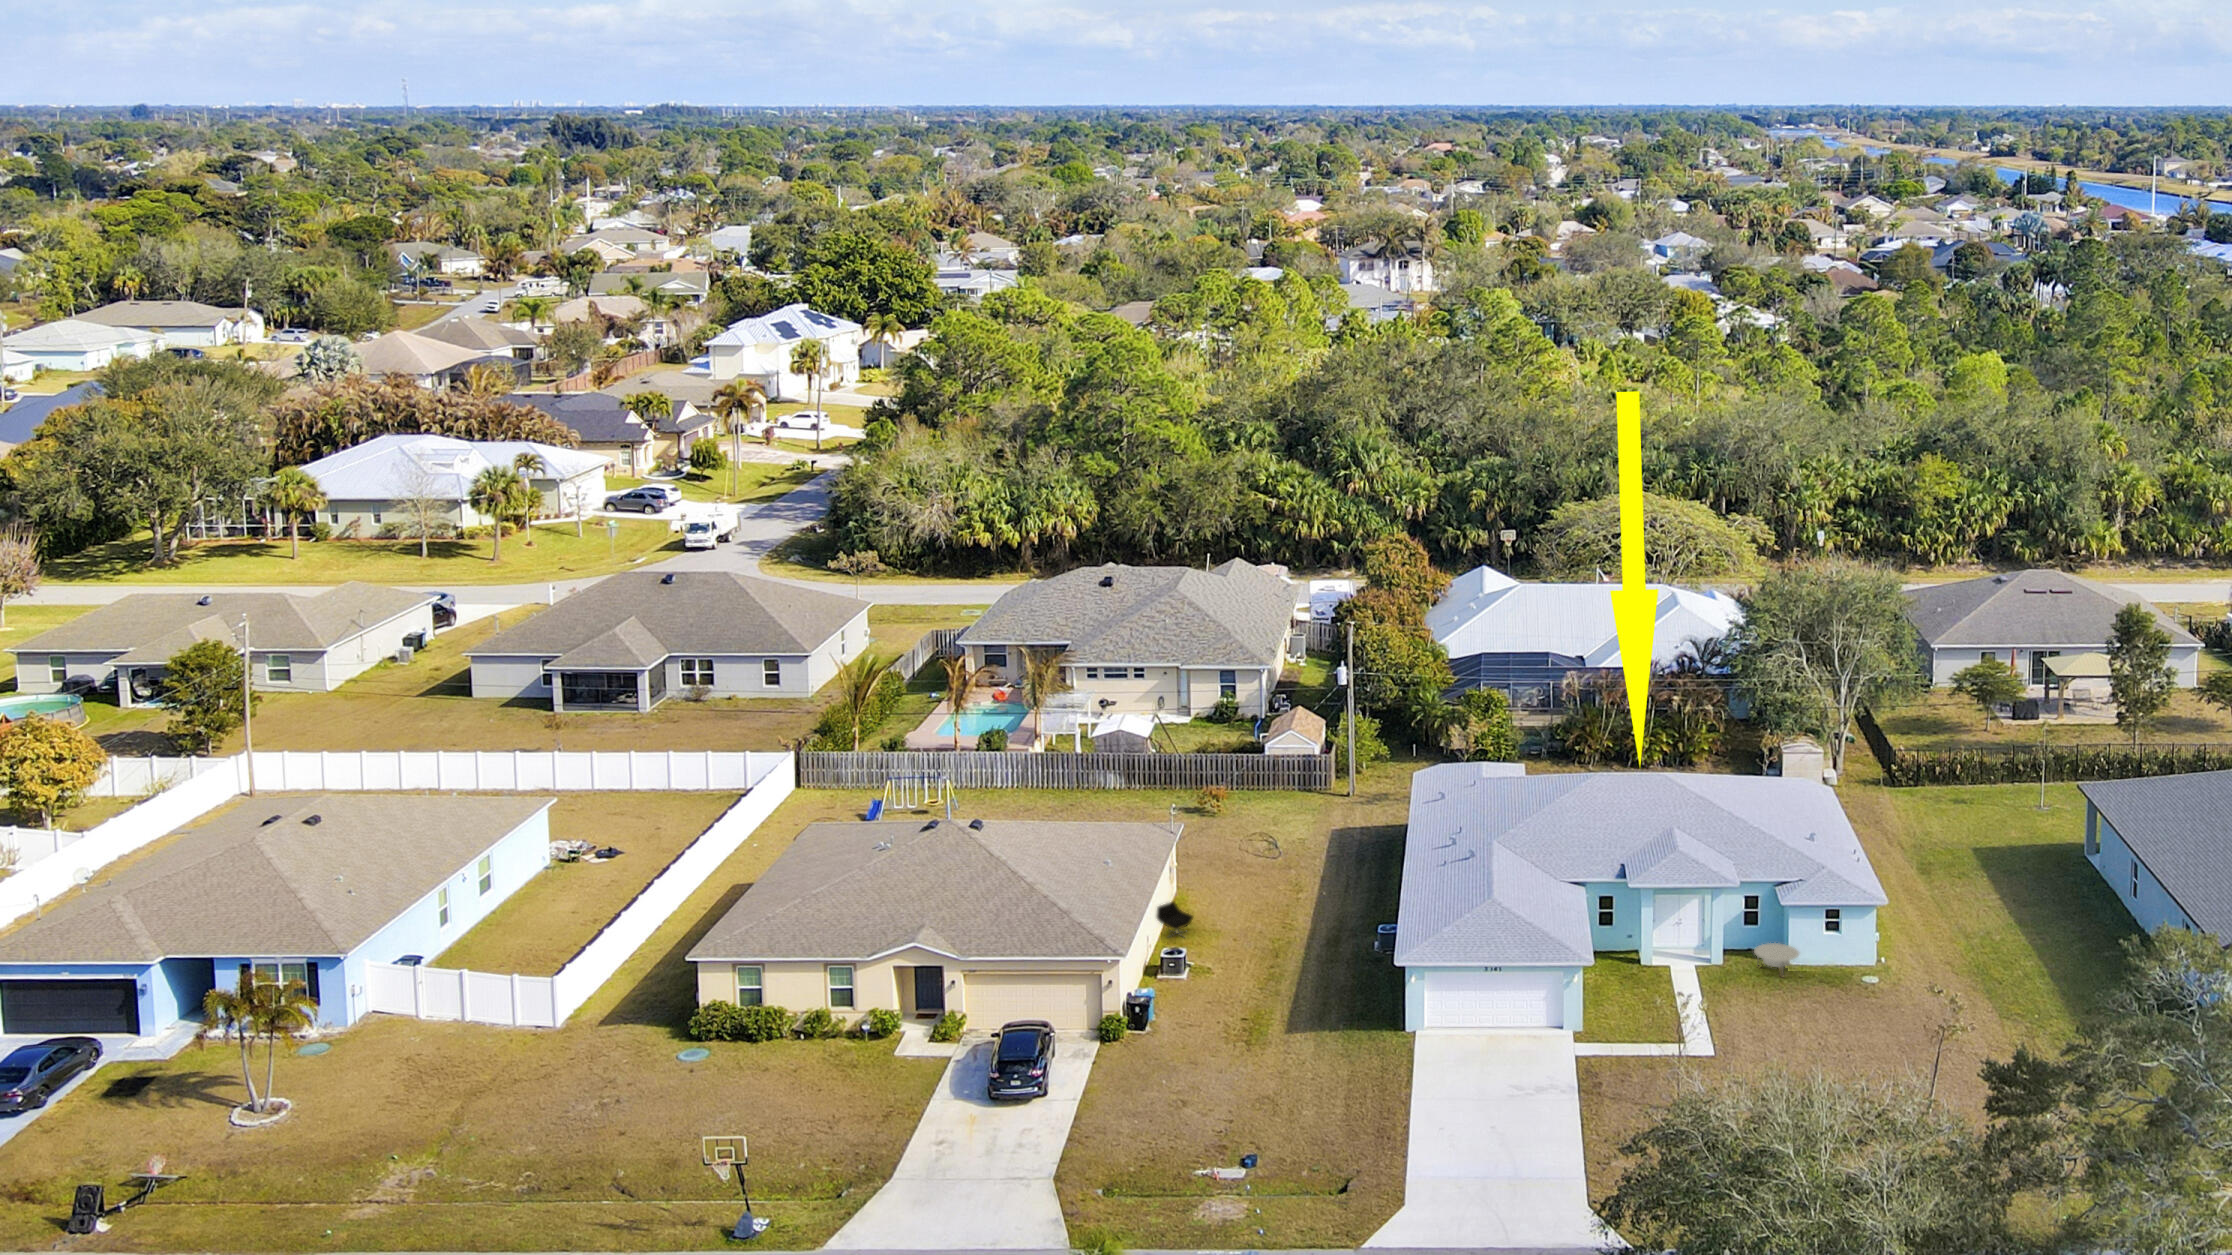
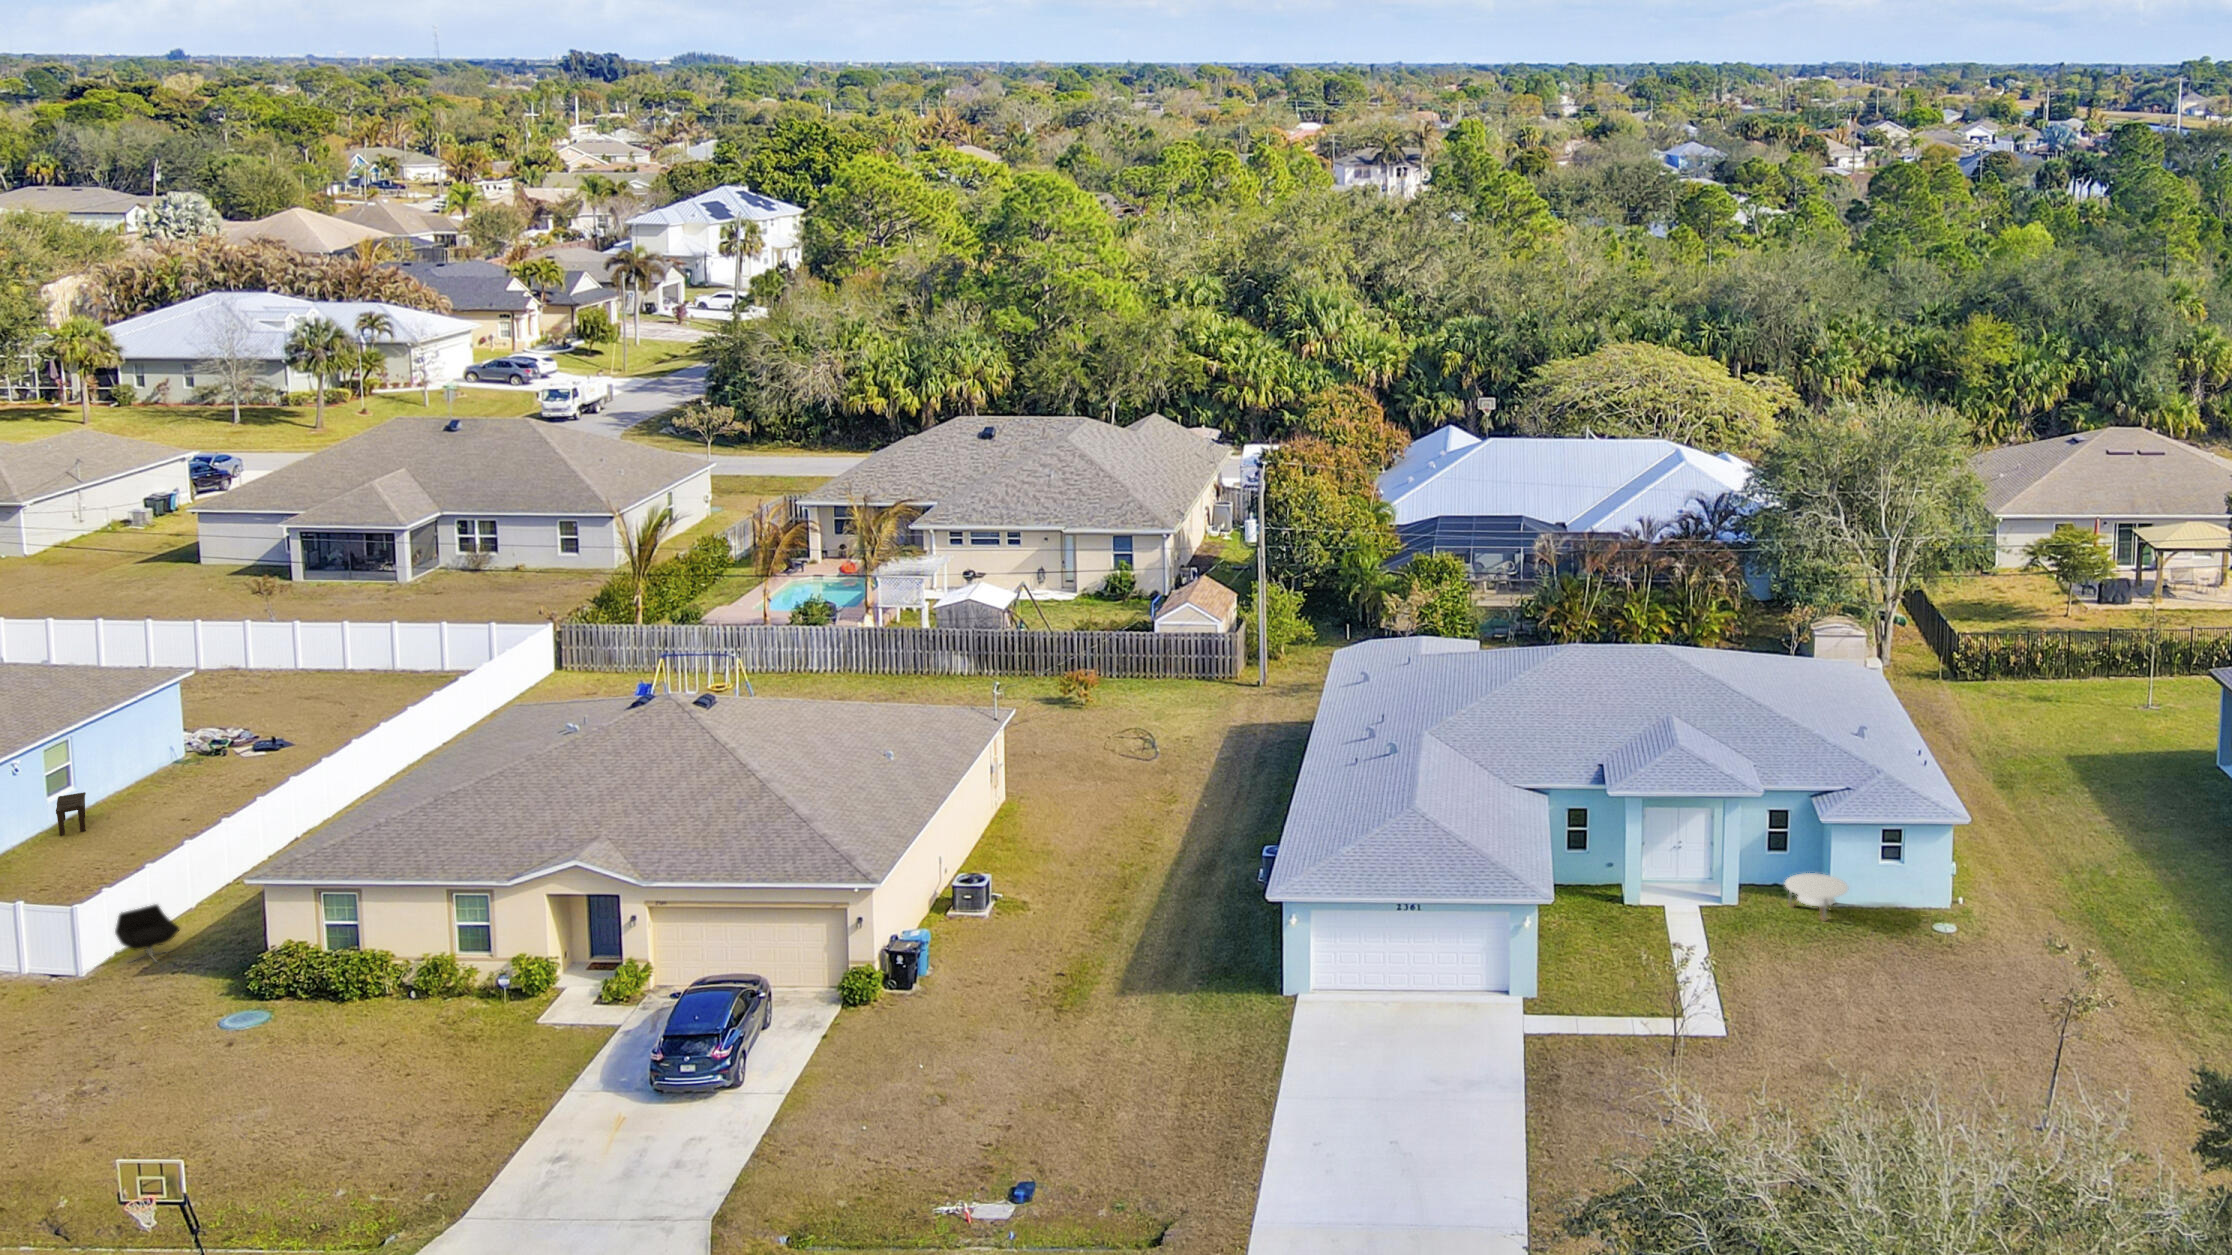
bench: none [482,893,506,926] -> present [56,792,86,836]
lounge chair: present [1157,902,1193,935] -> present [115,904,180,962]

